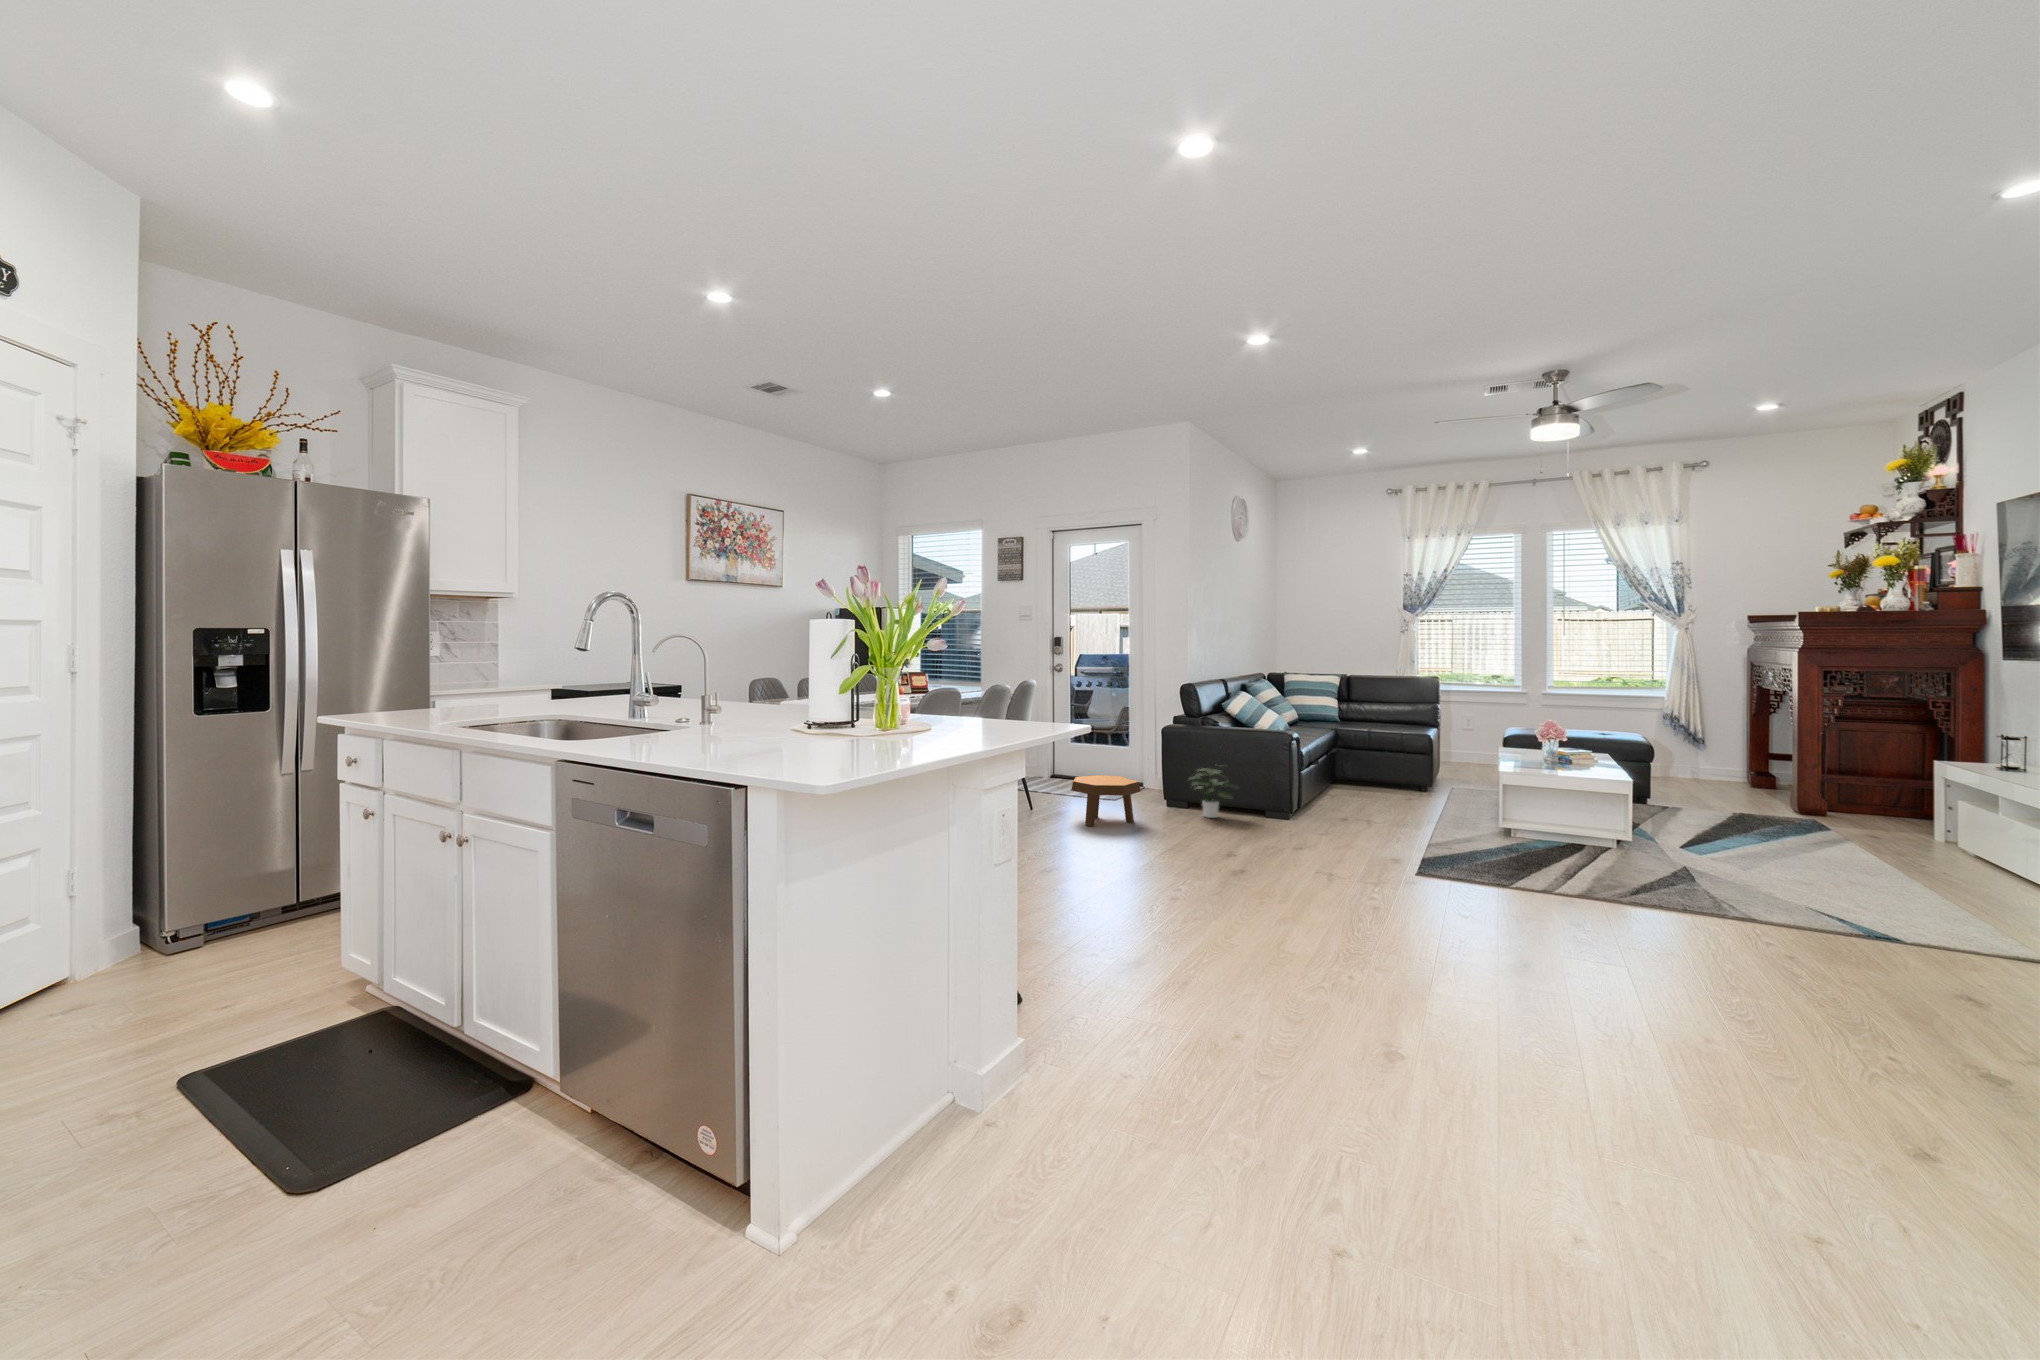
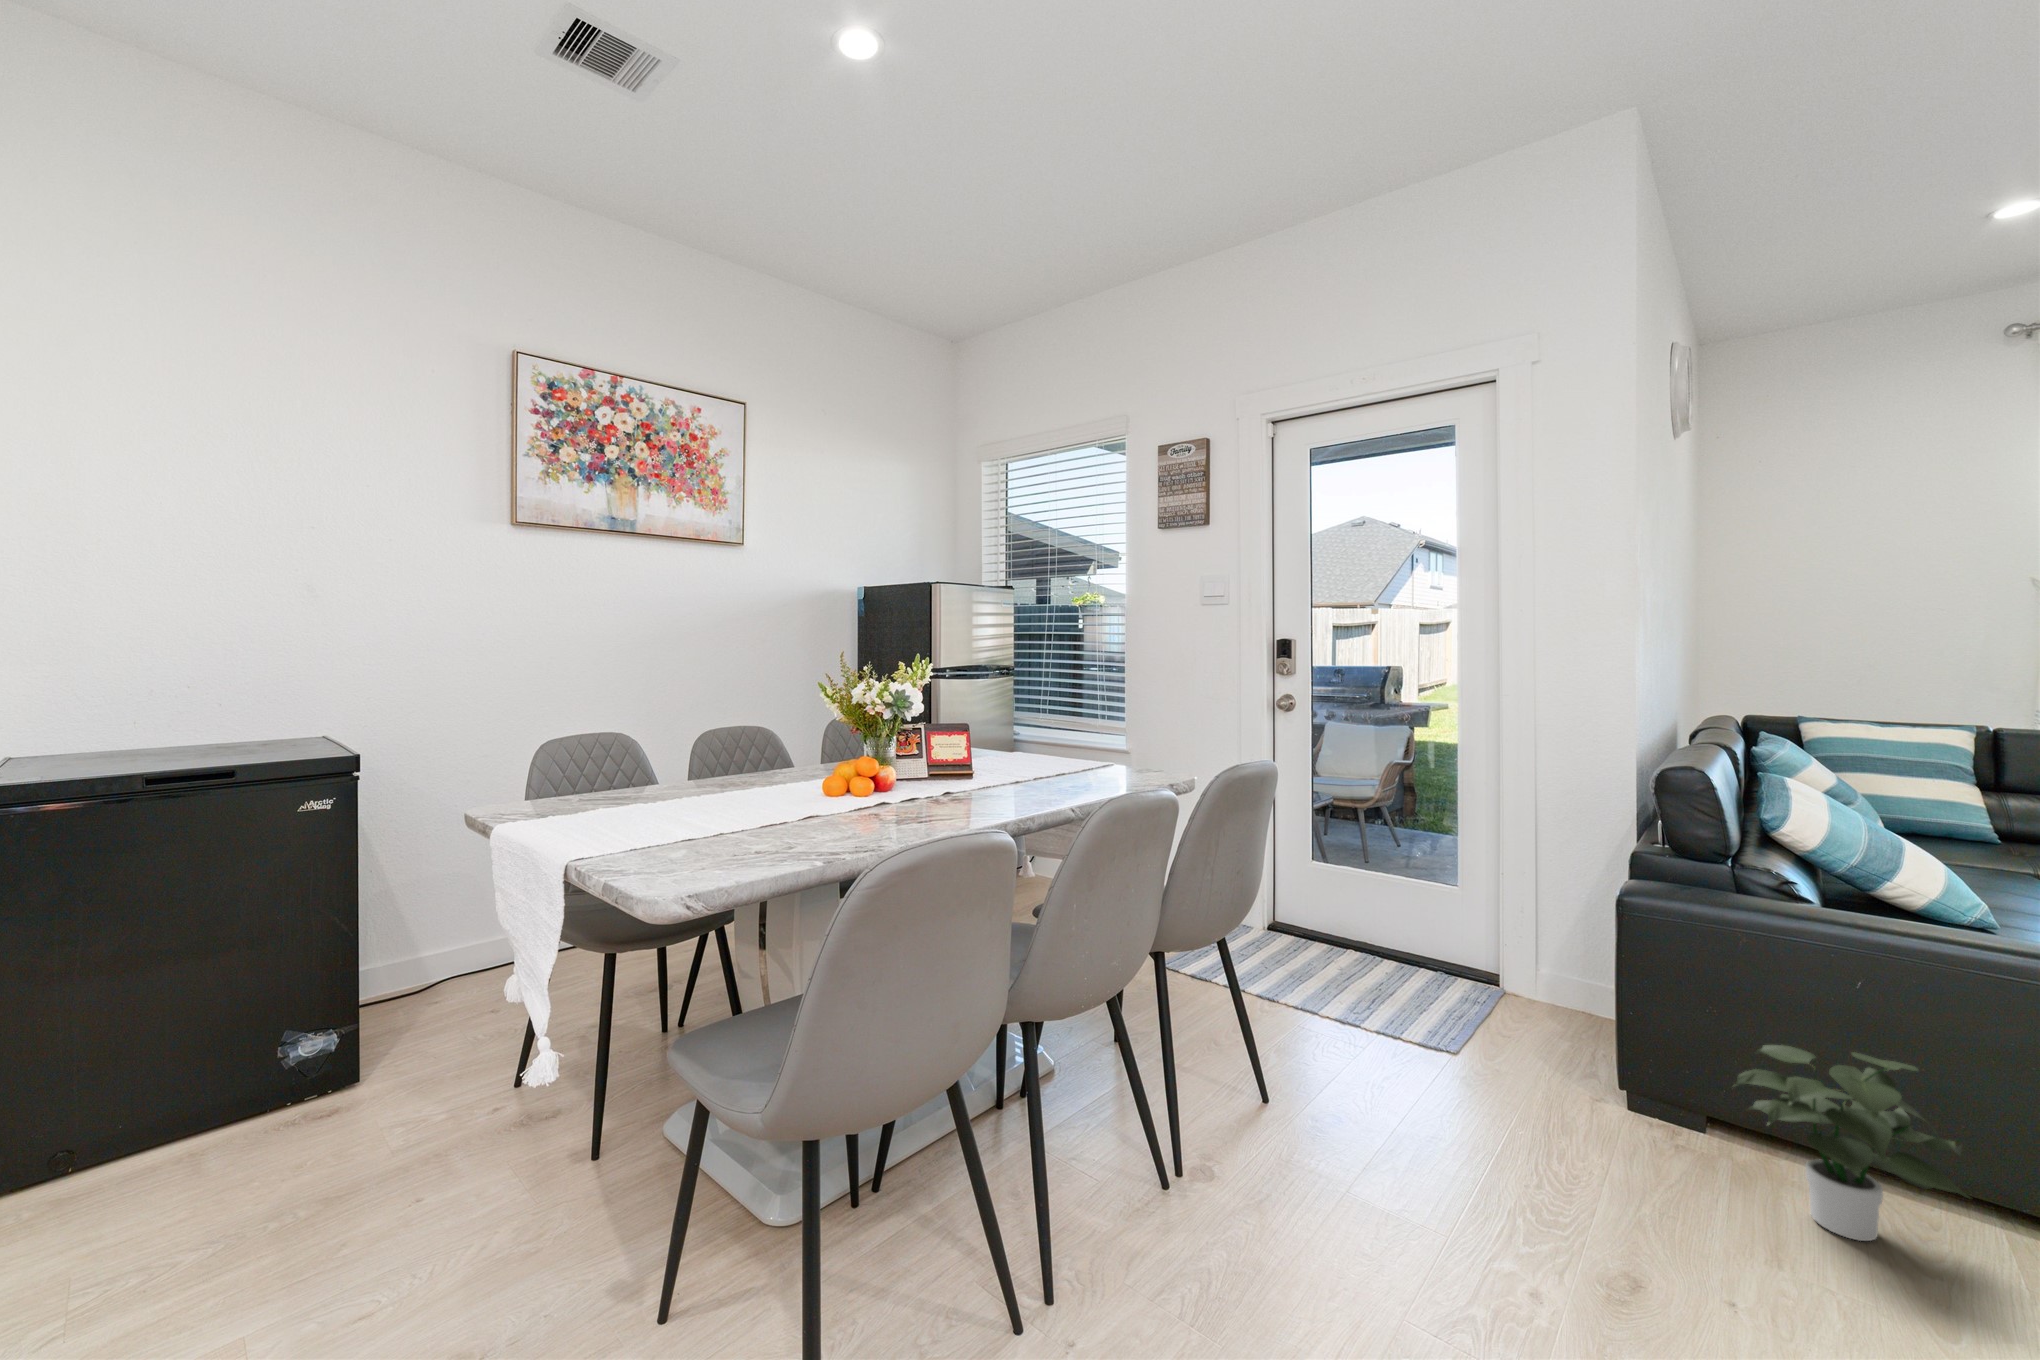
footstool: present [1071,775,1141,826] -> none [1359,1034,1605,1255]

